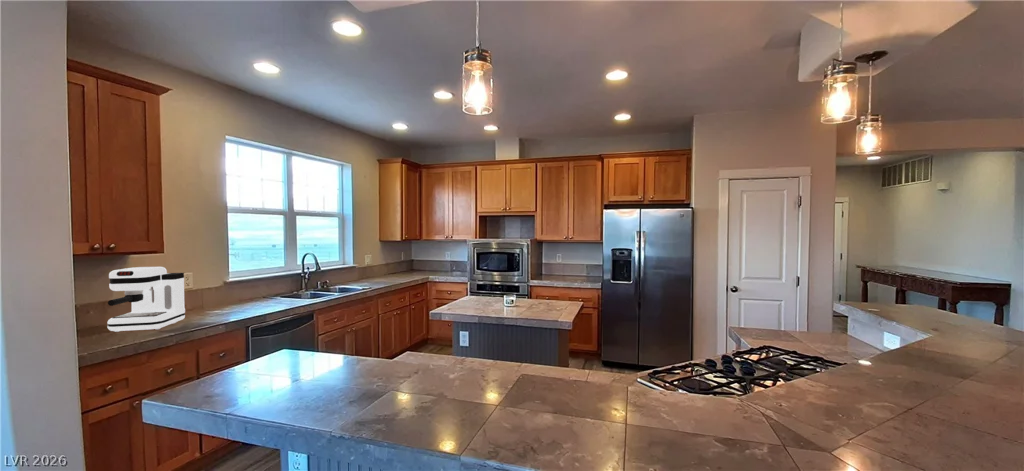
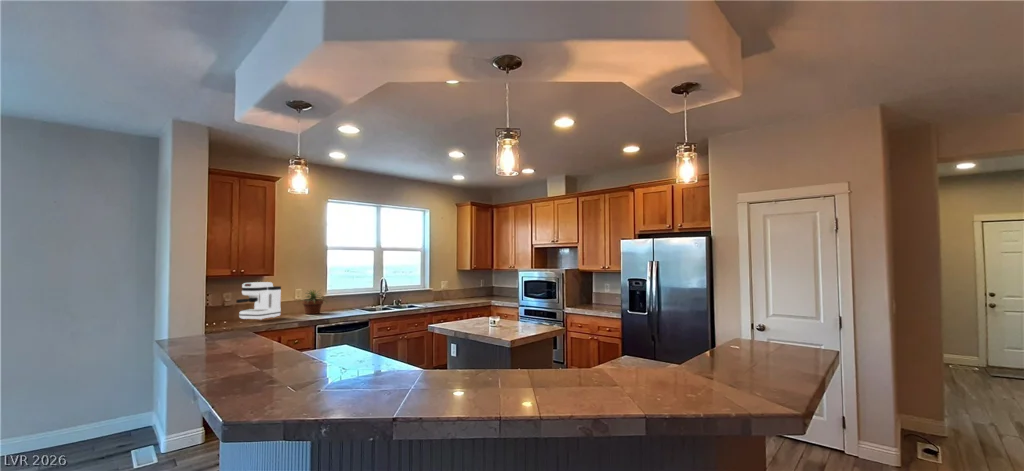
potted plant: none [199,272,255,312] -> present [301,291,325,314]

